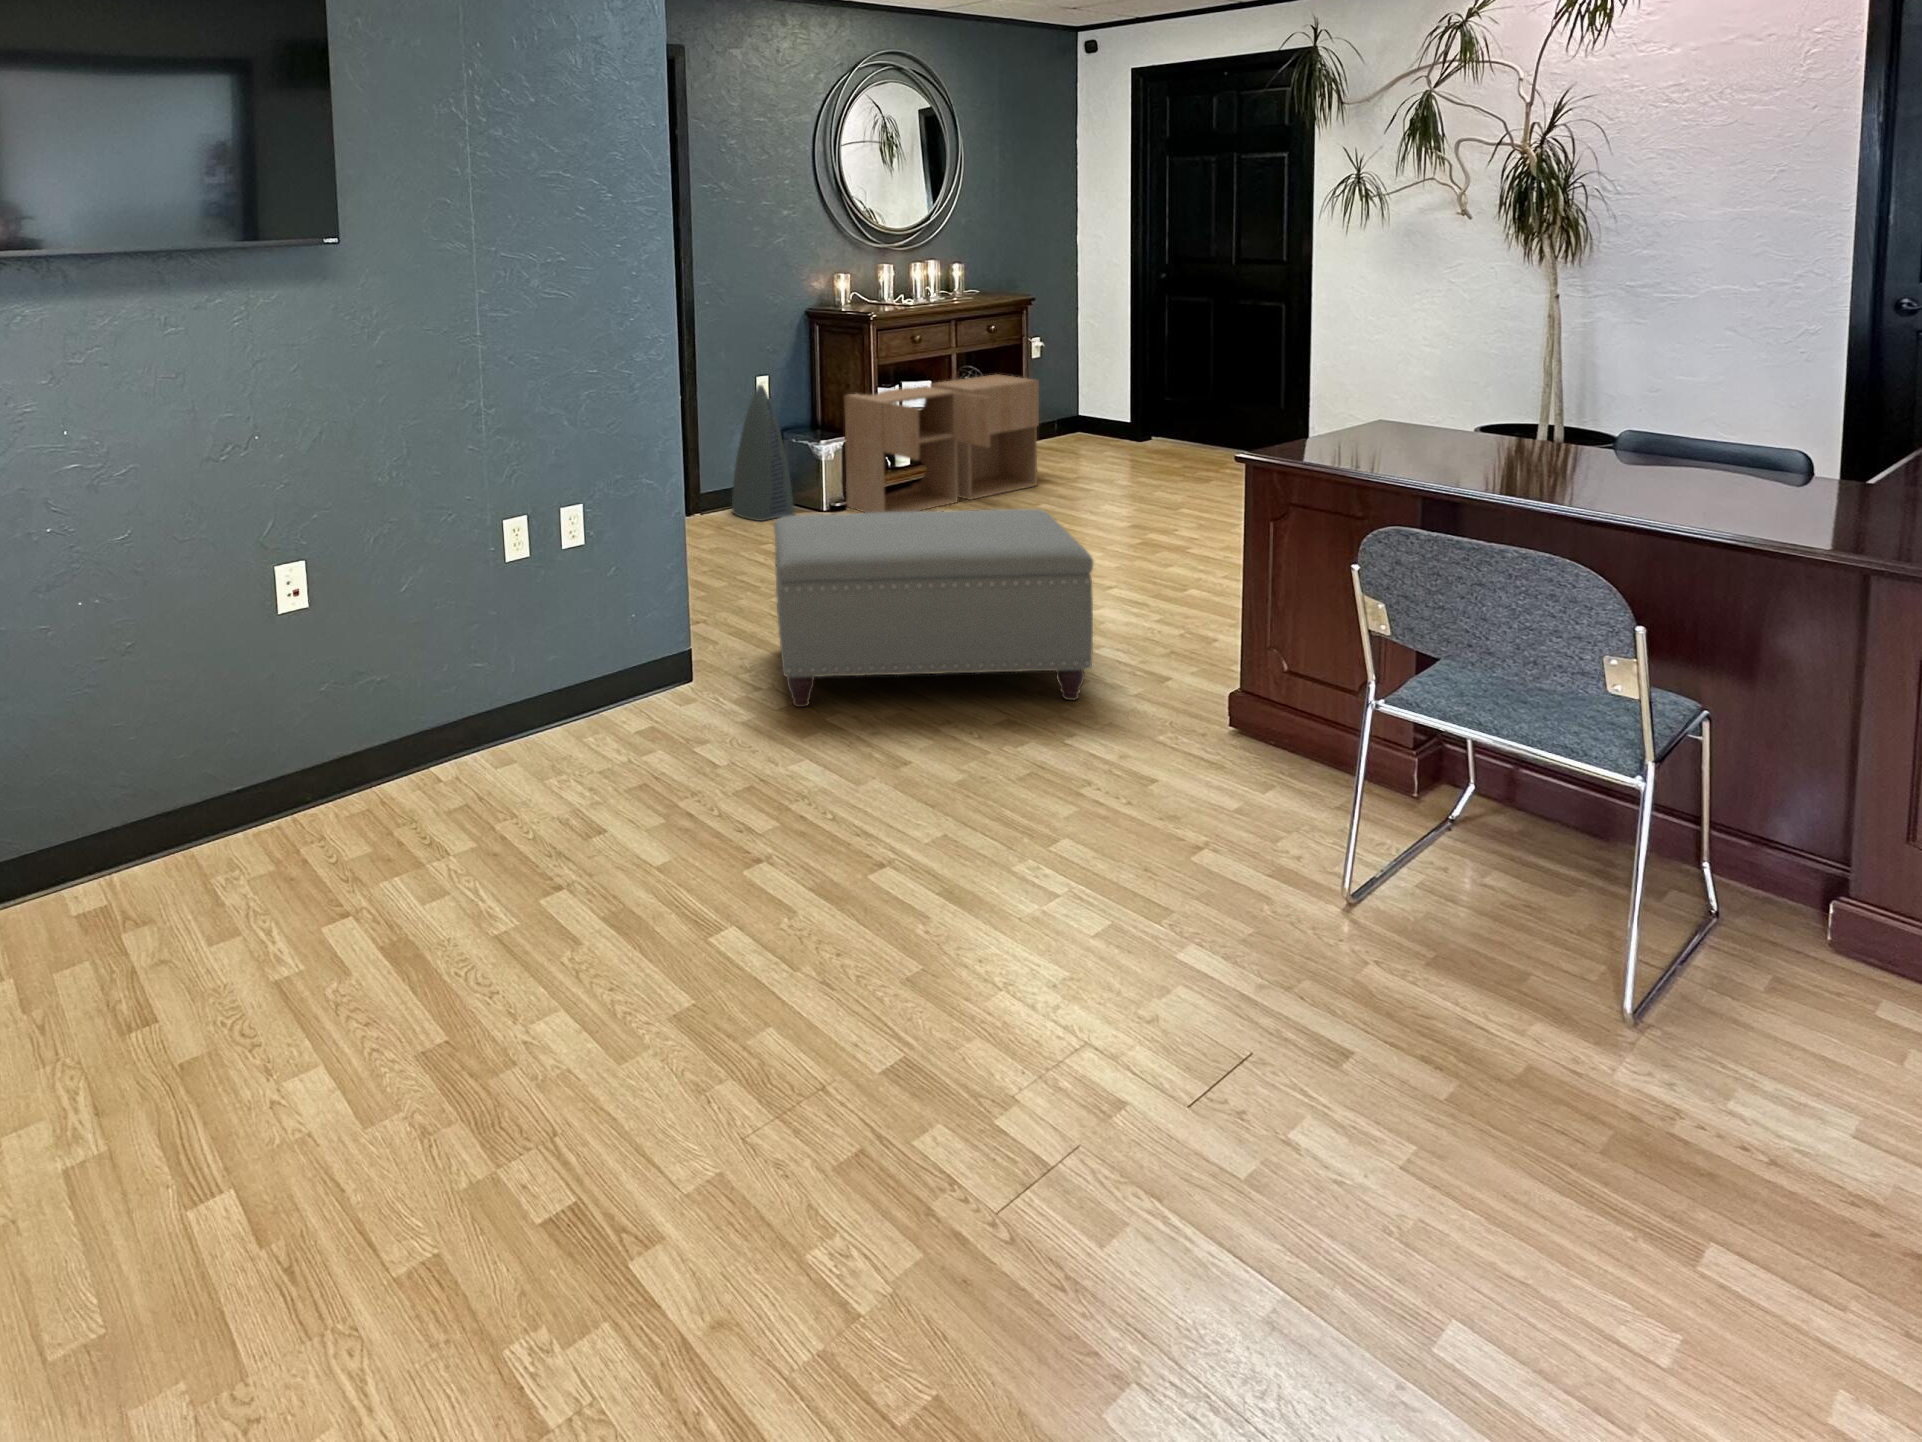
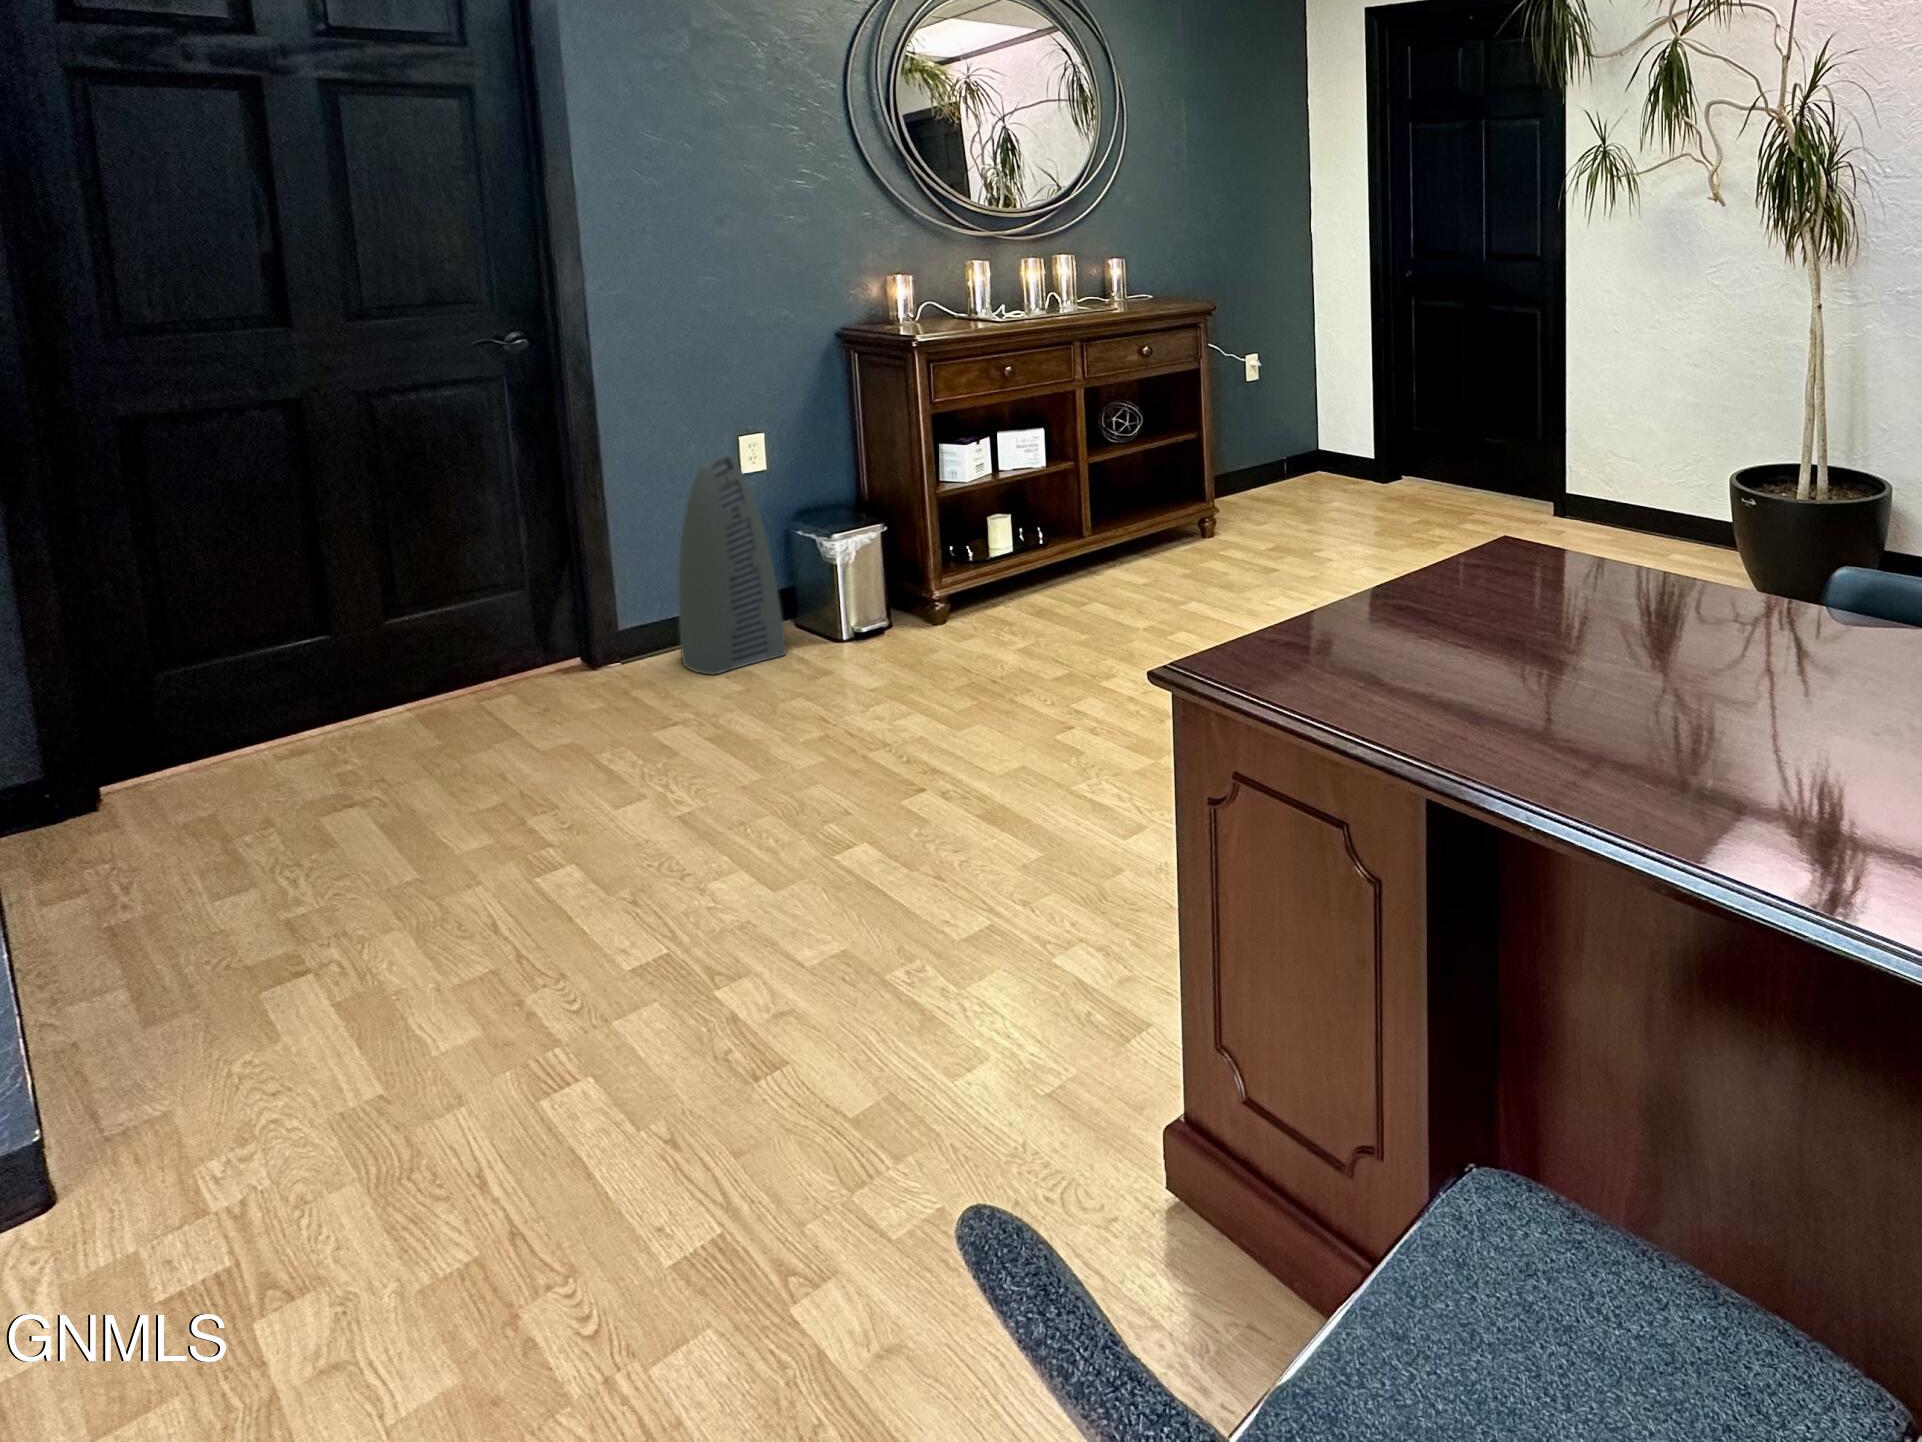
storage cabinet: present [845,375,1039,513] -> none [876,413,1207,652]
ottoman: present [774,509,1093,707] -> none [45,734,958,1327]

